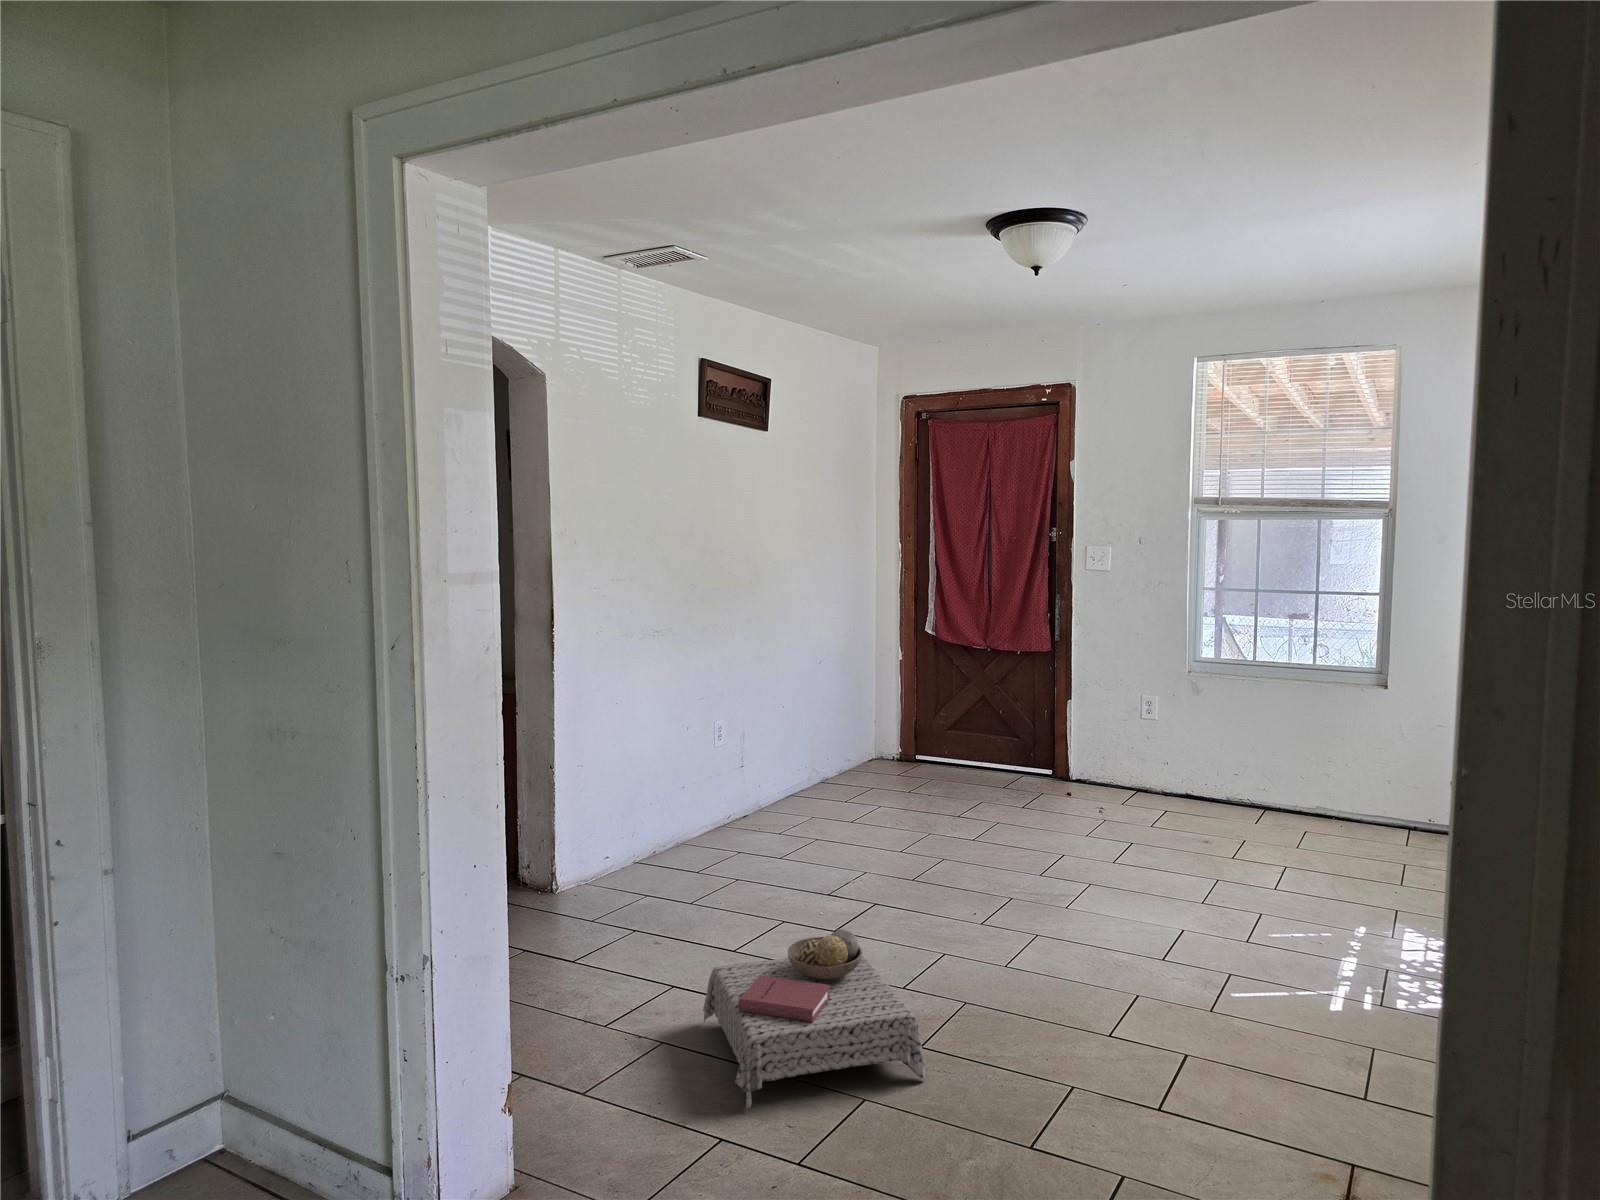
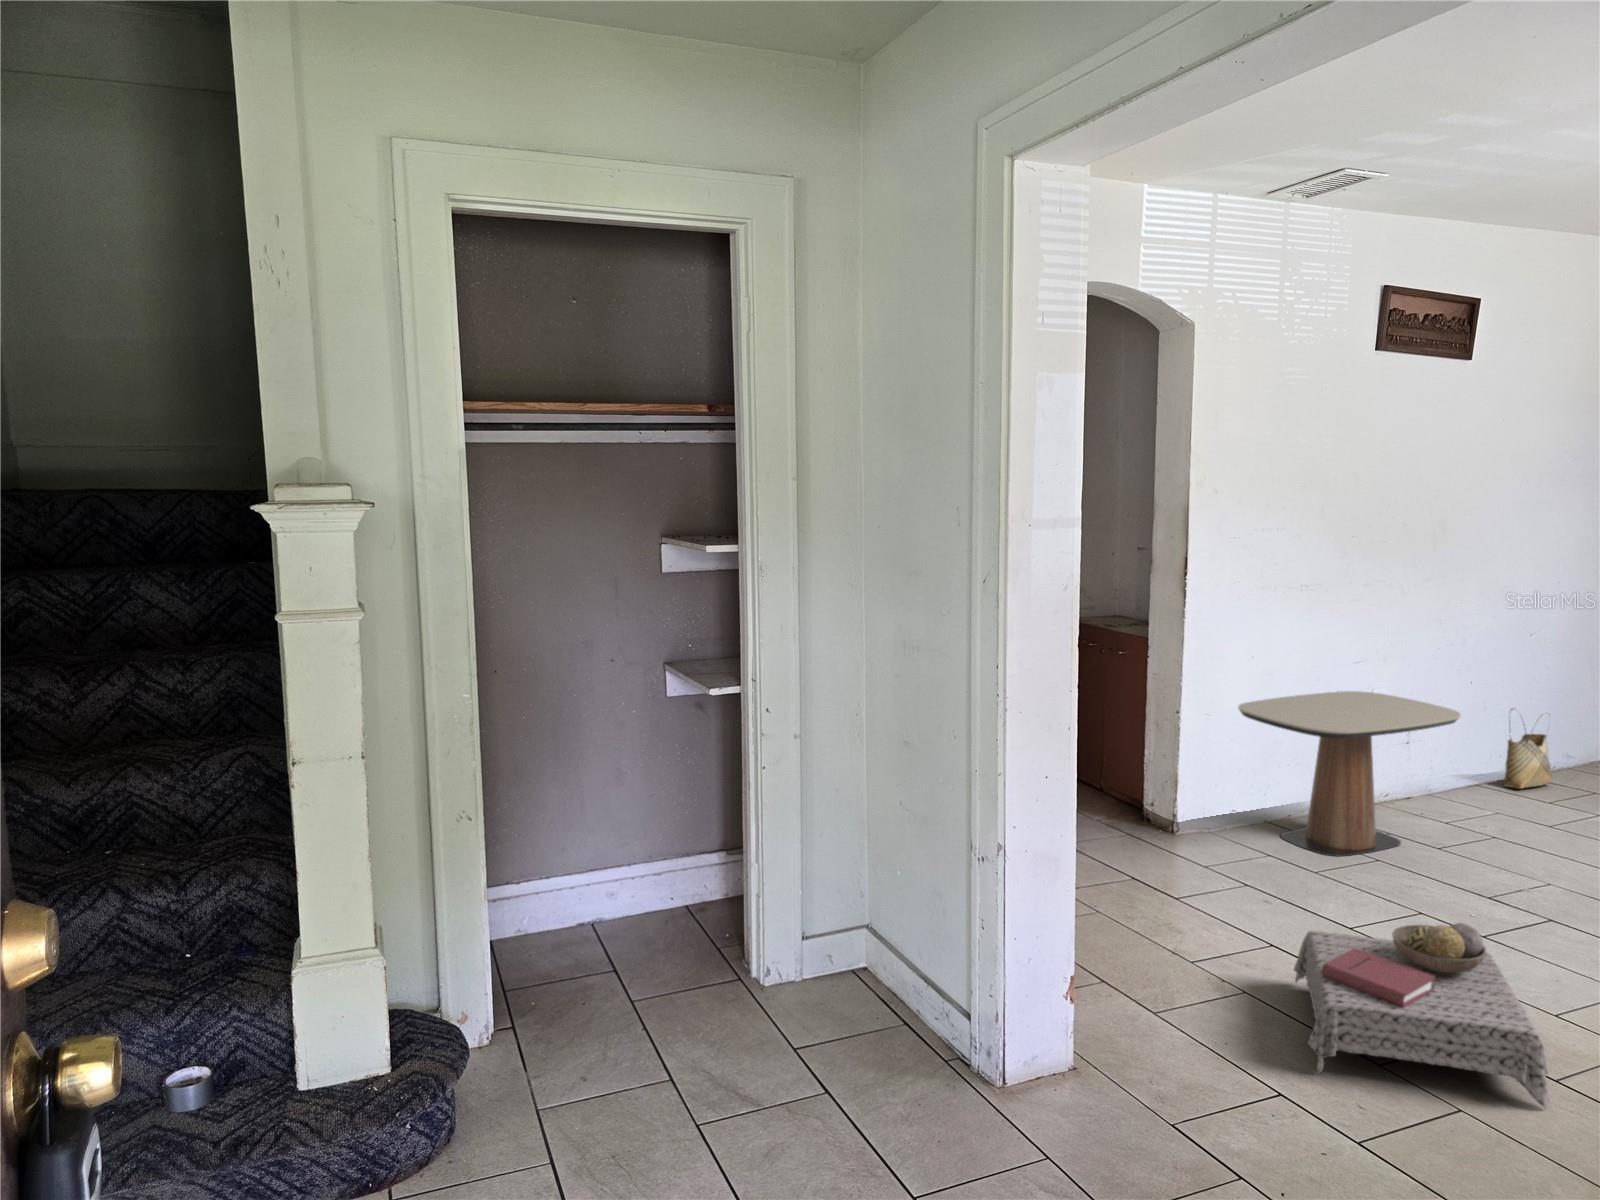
woven basket: none [810,726,844,796] -> present [1503,716,1553,789]
side table: none [606,727,789,886] -> present [1238,691,1460,856]

